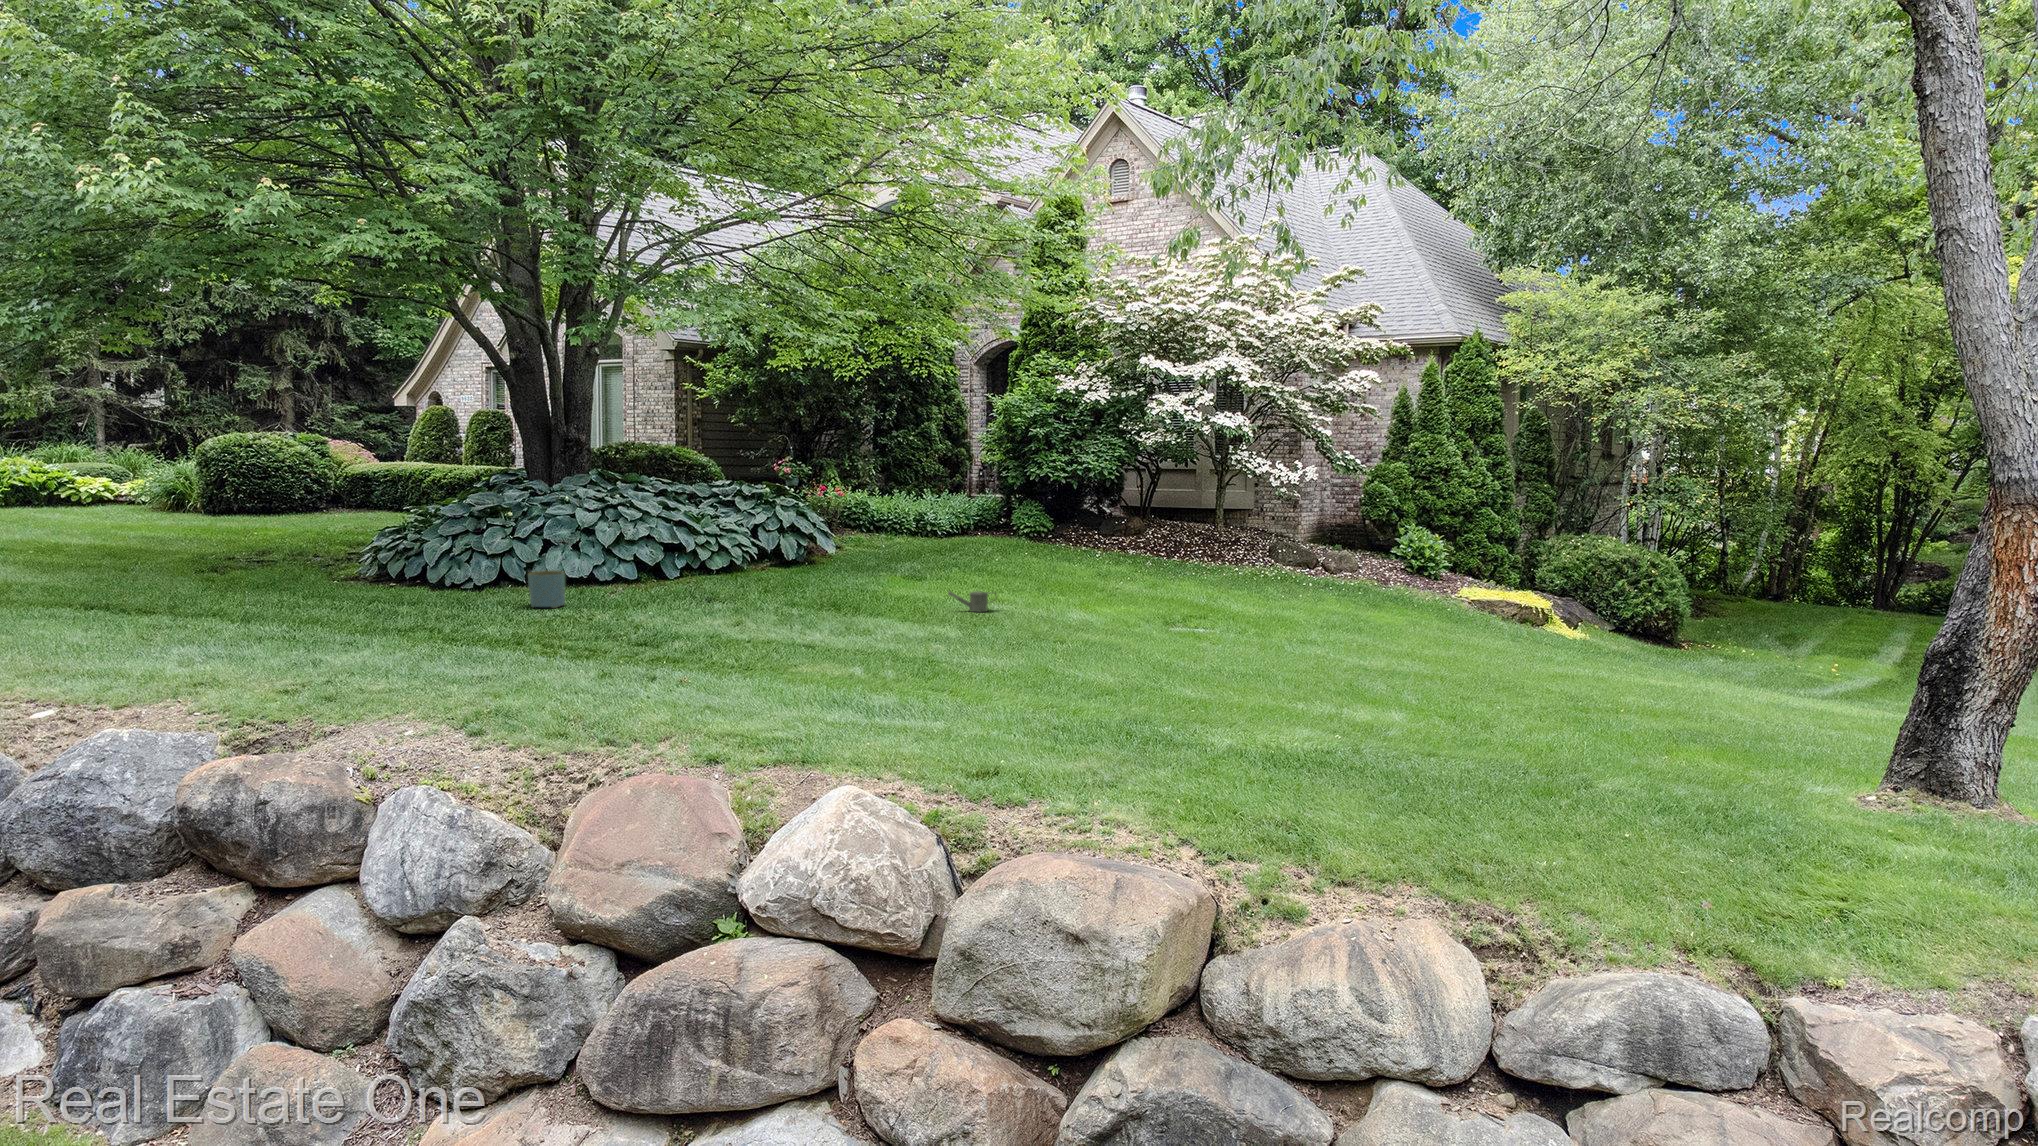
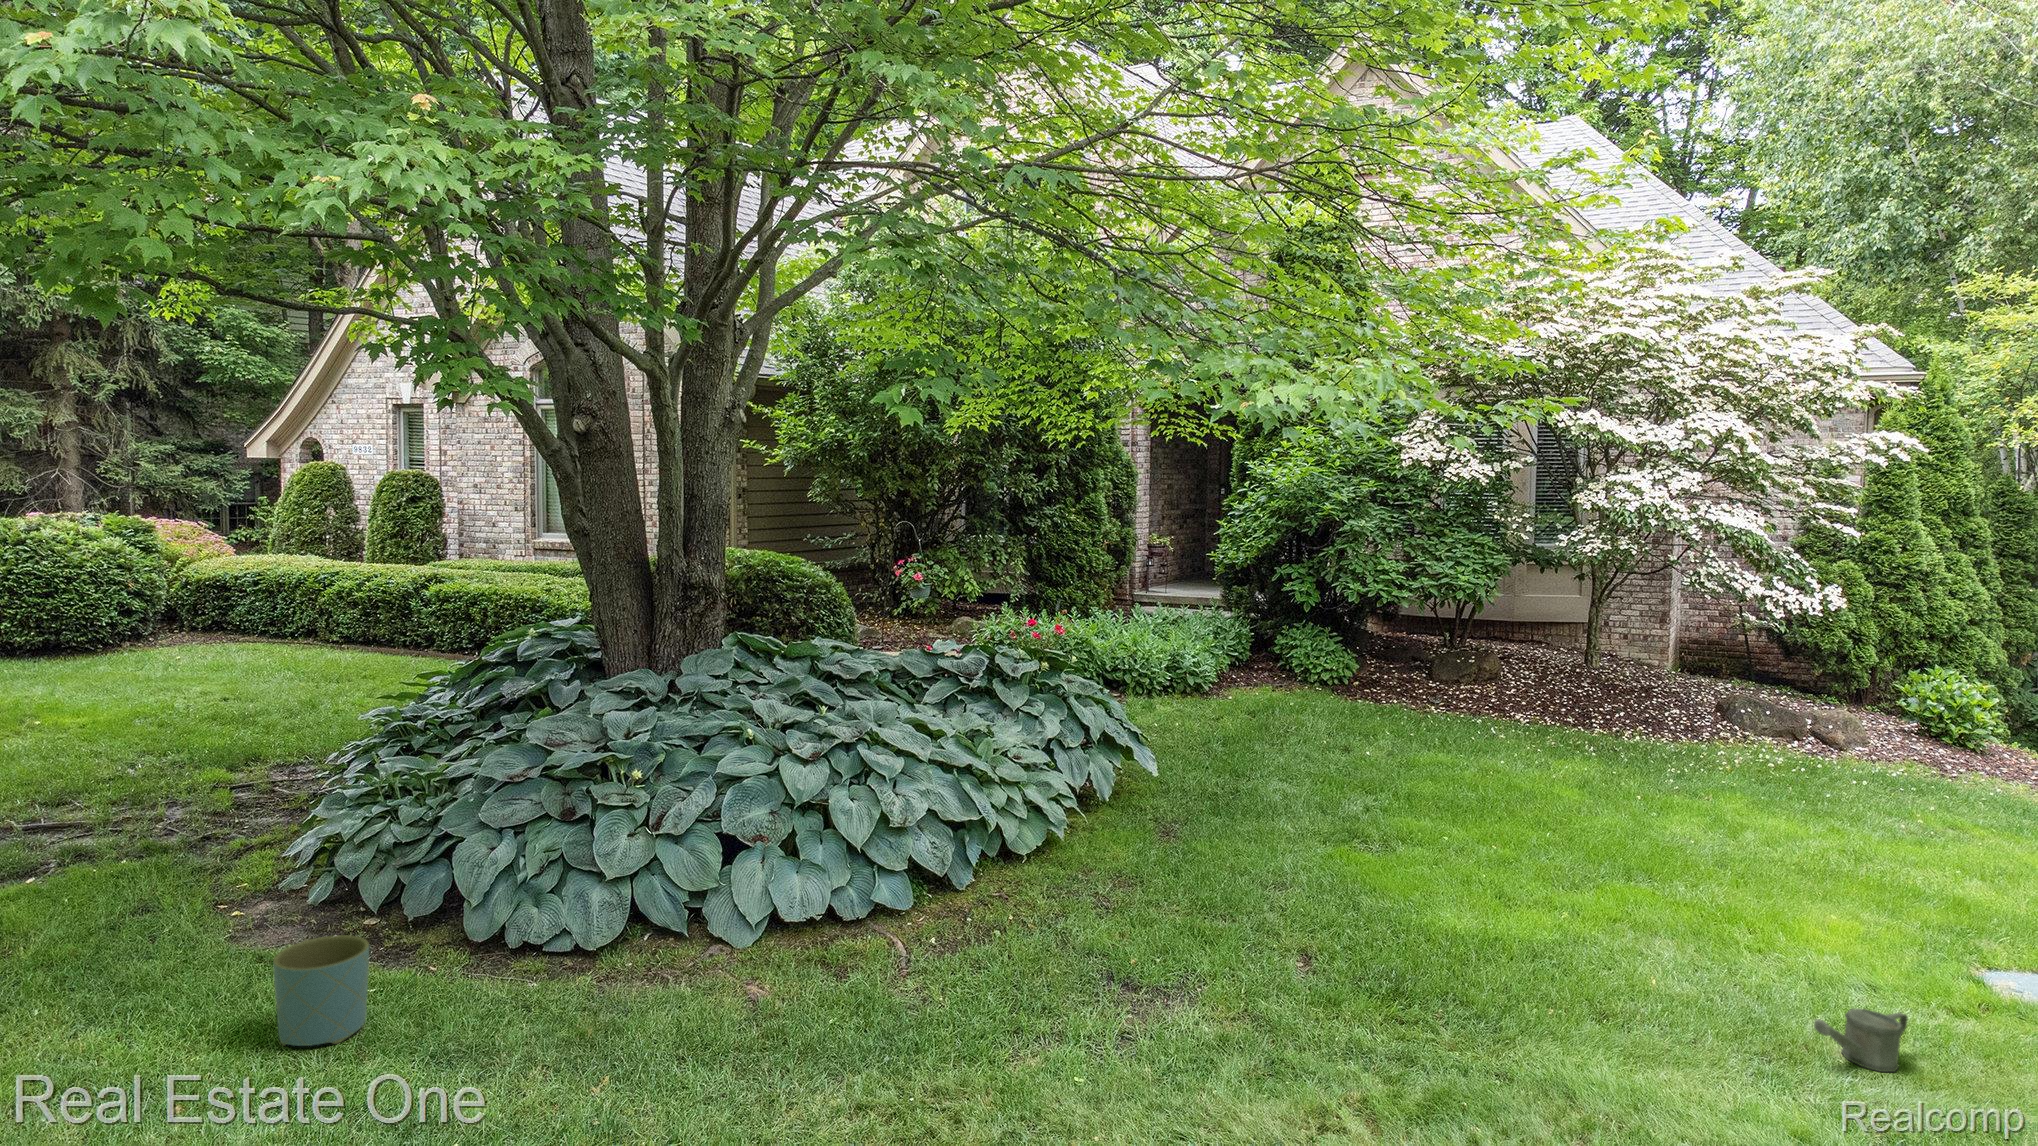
planter: present [528,570,565,608] -> present [273,935,369,1046]

